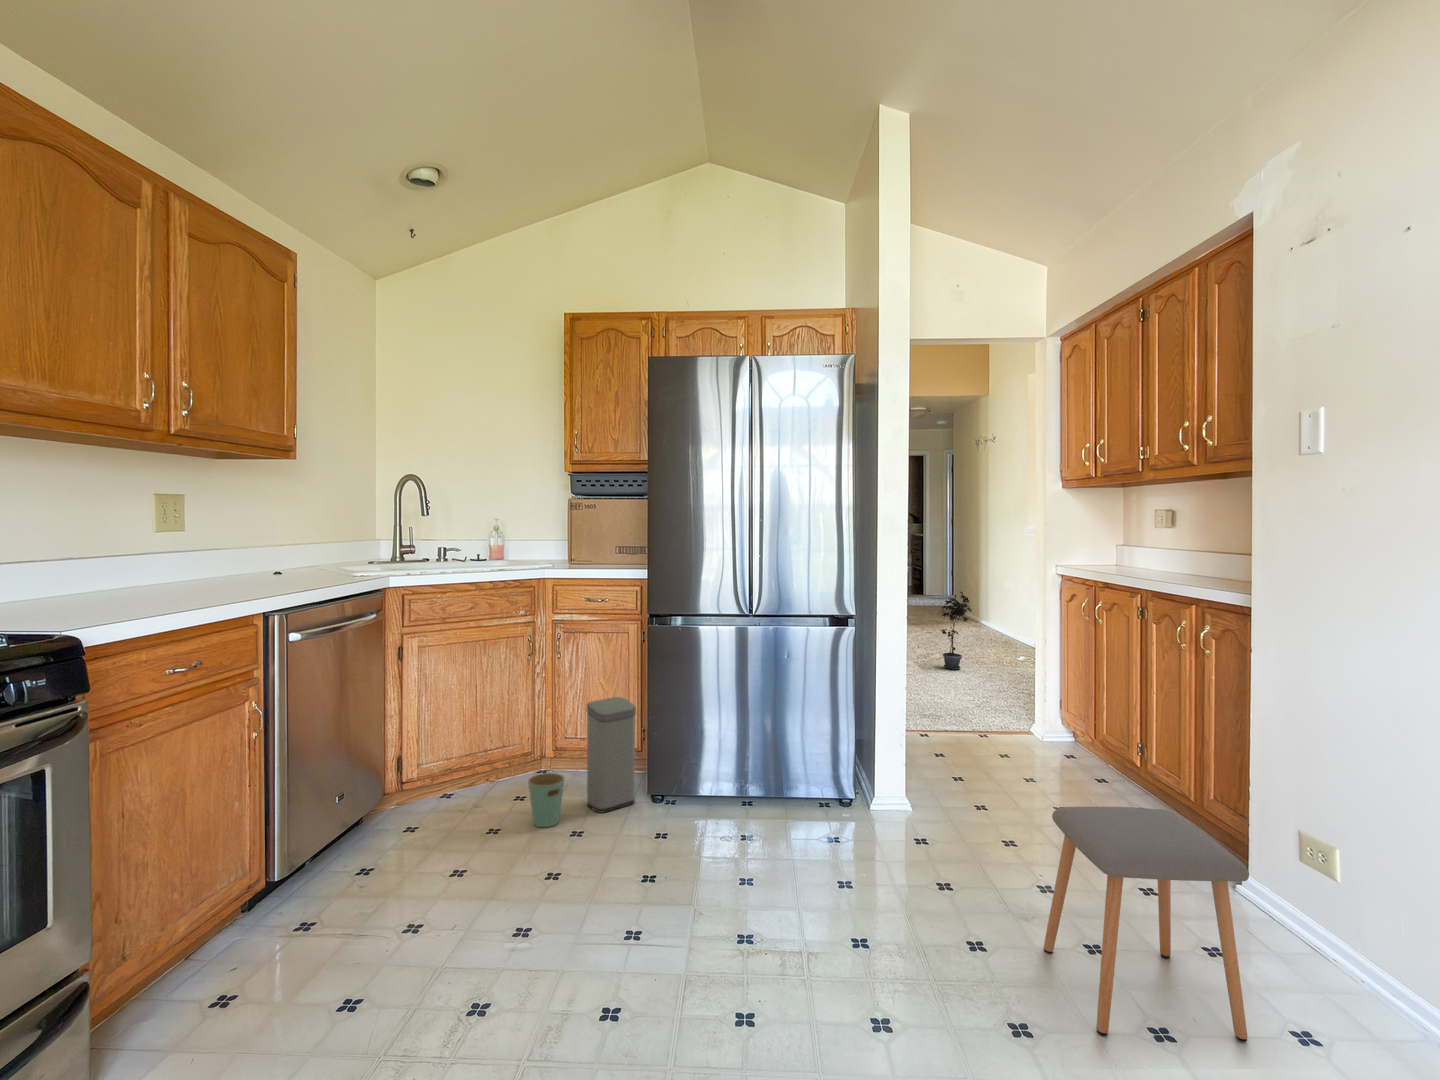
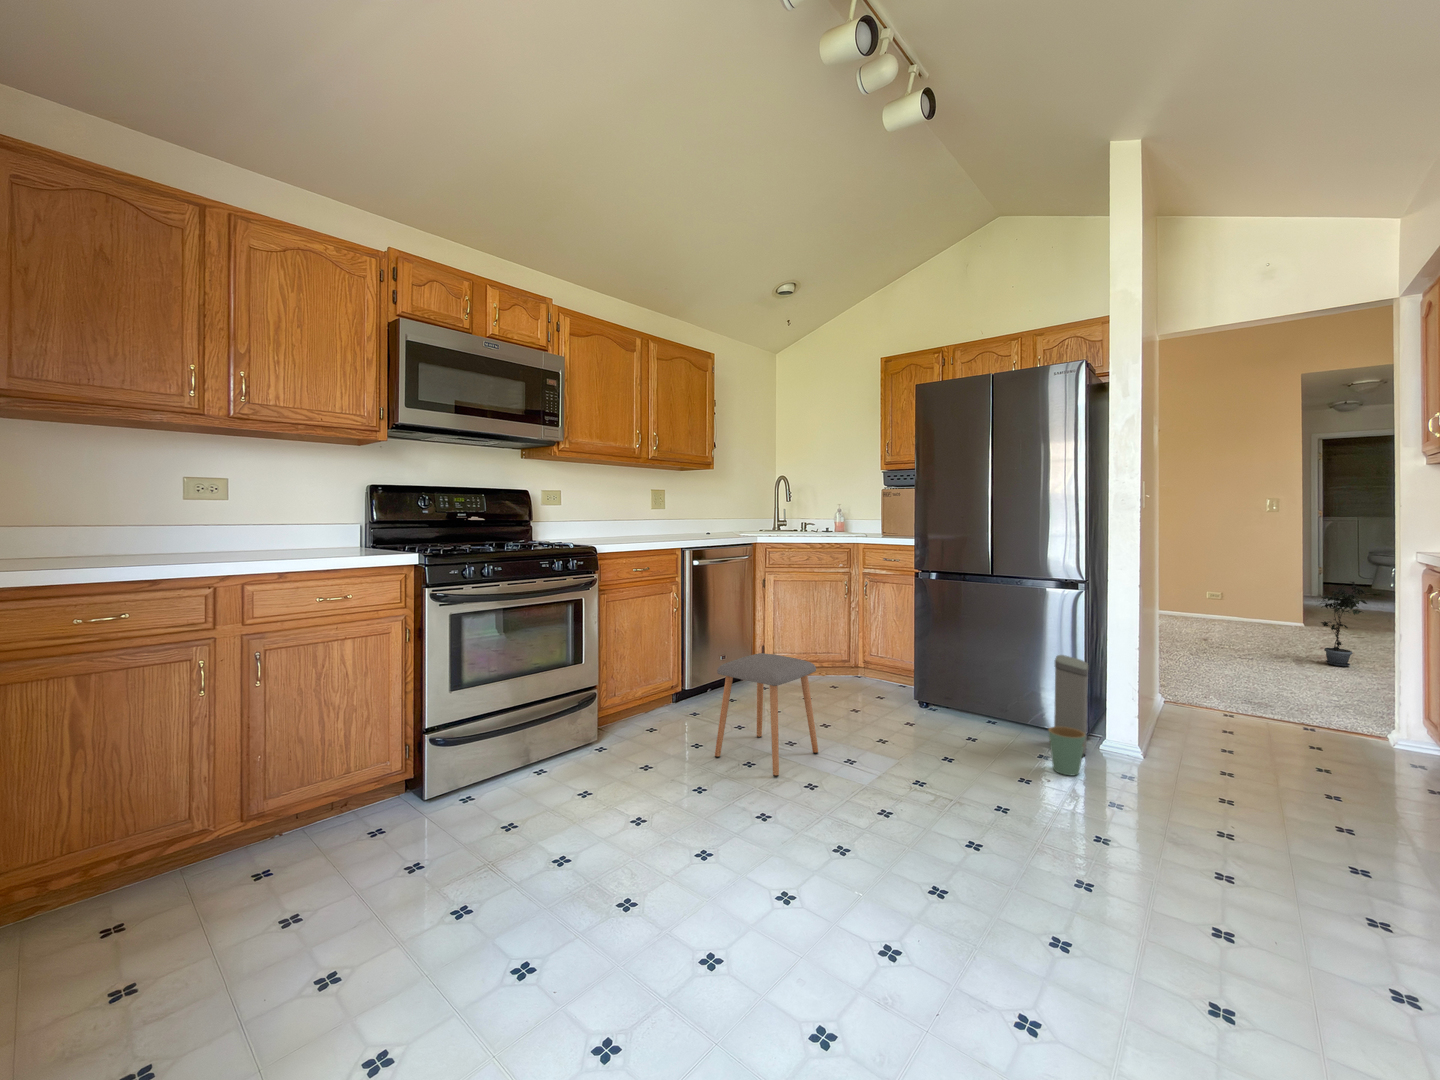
trash can: present [528,697,636,827] -> present [1049,655,1088,776]
stool: present [1044,806,1249,1042] -> present [715,653,818,777]

